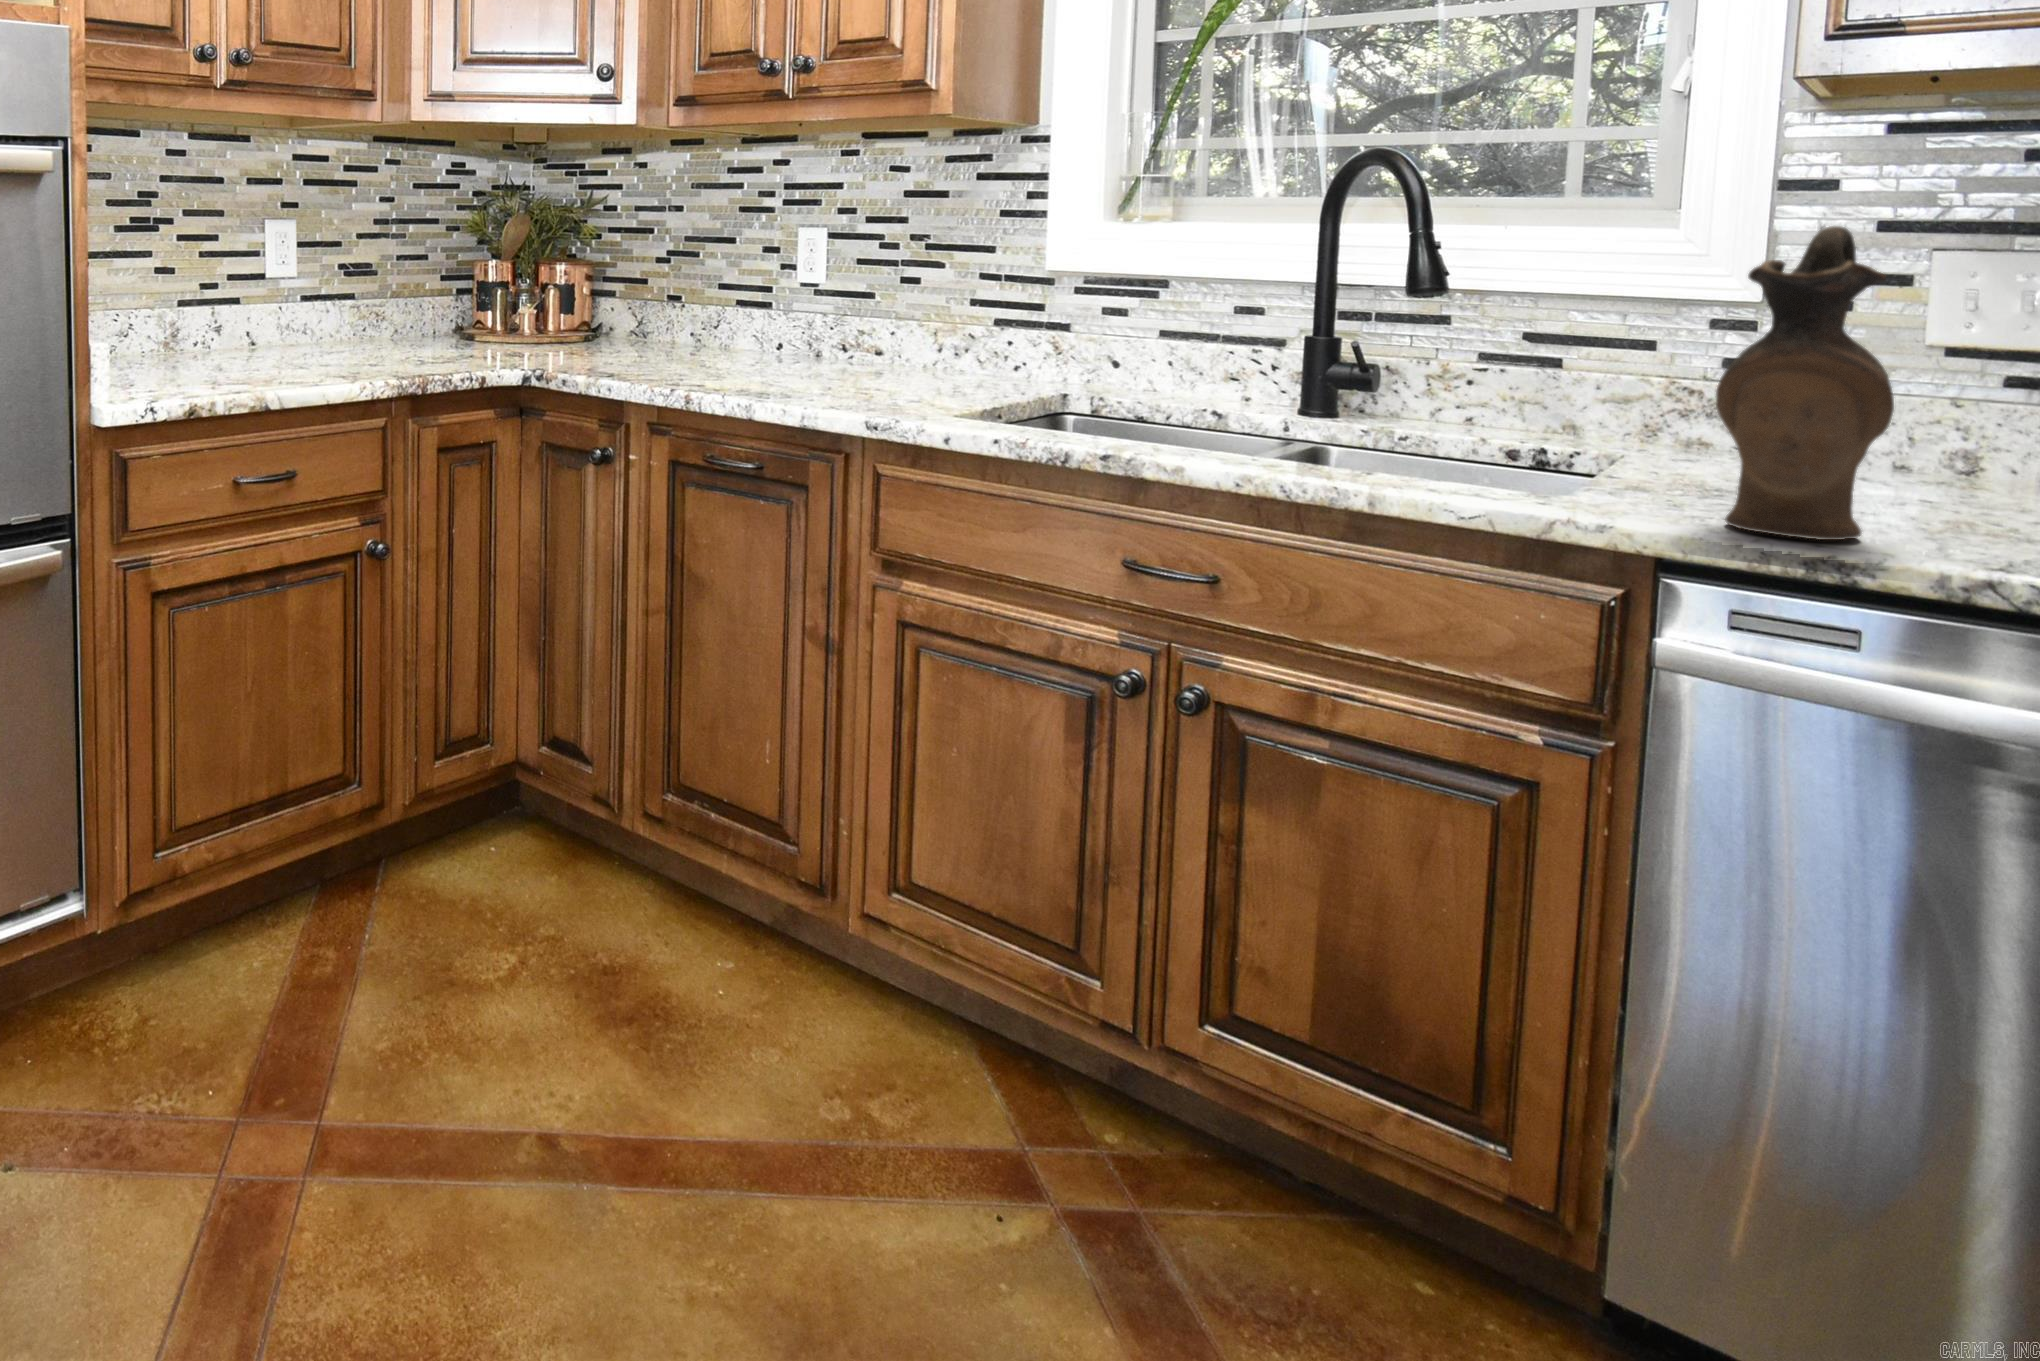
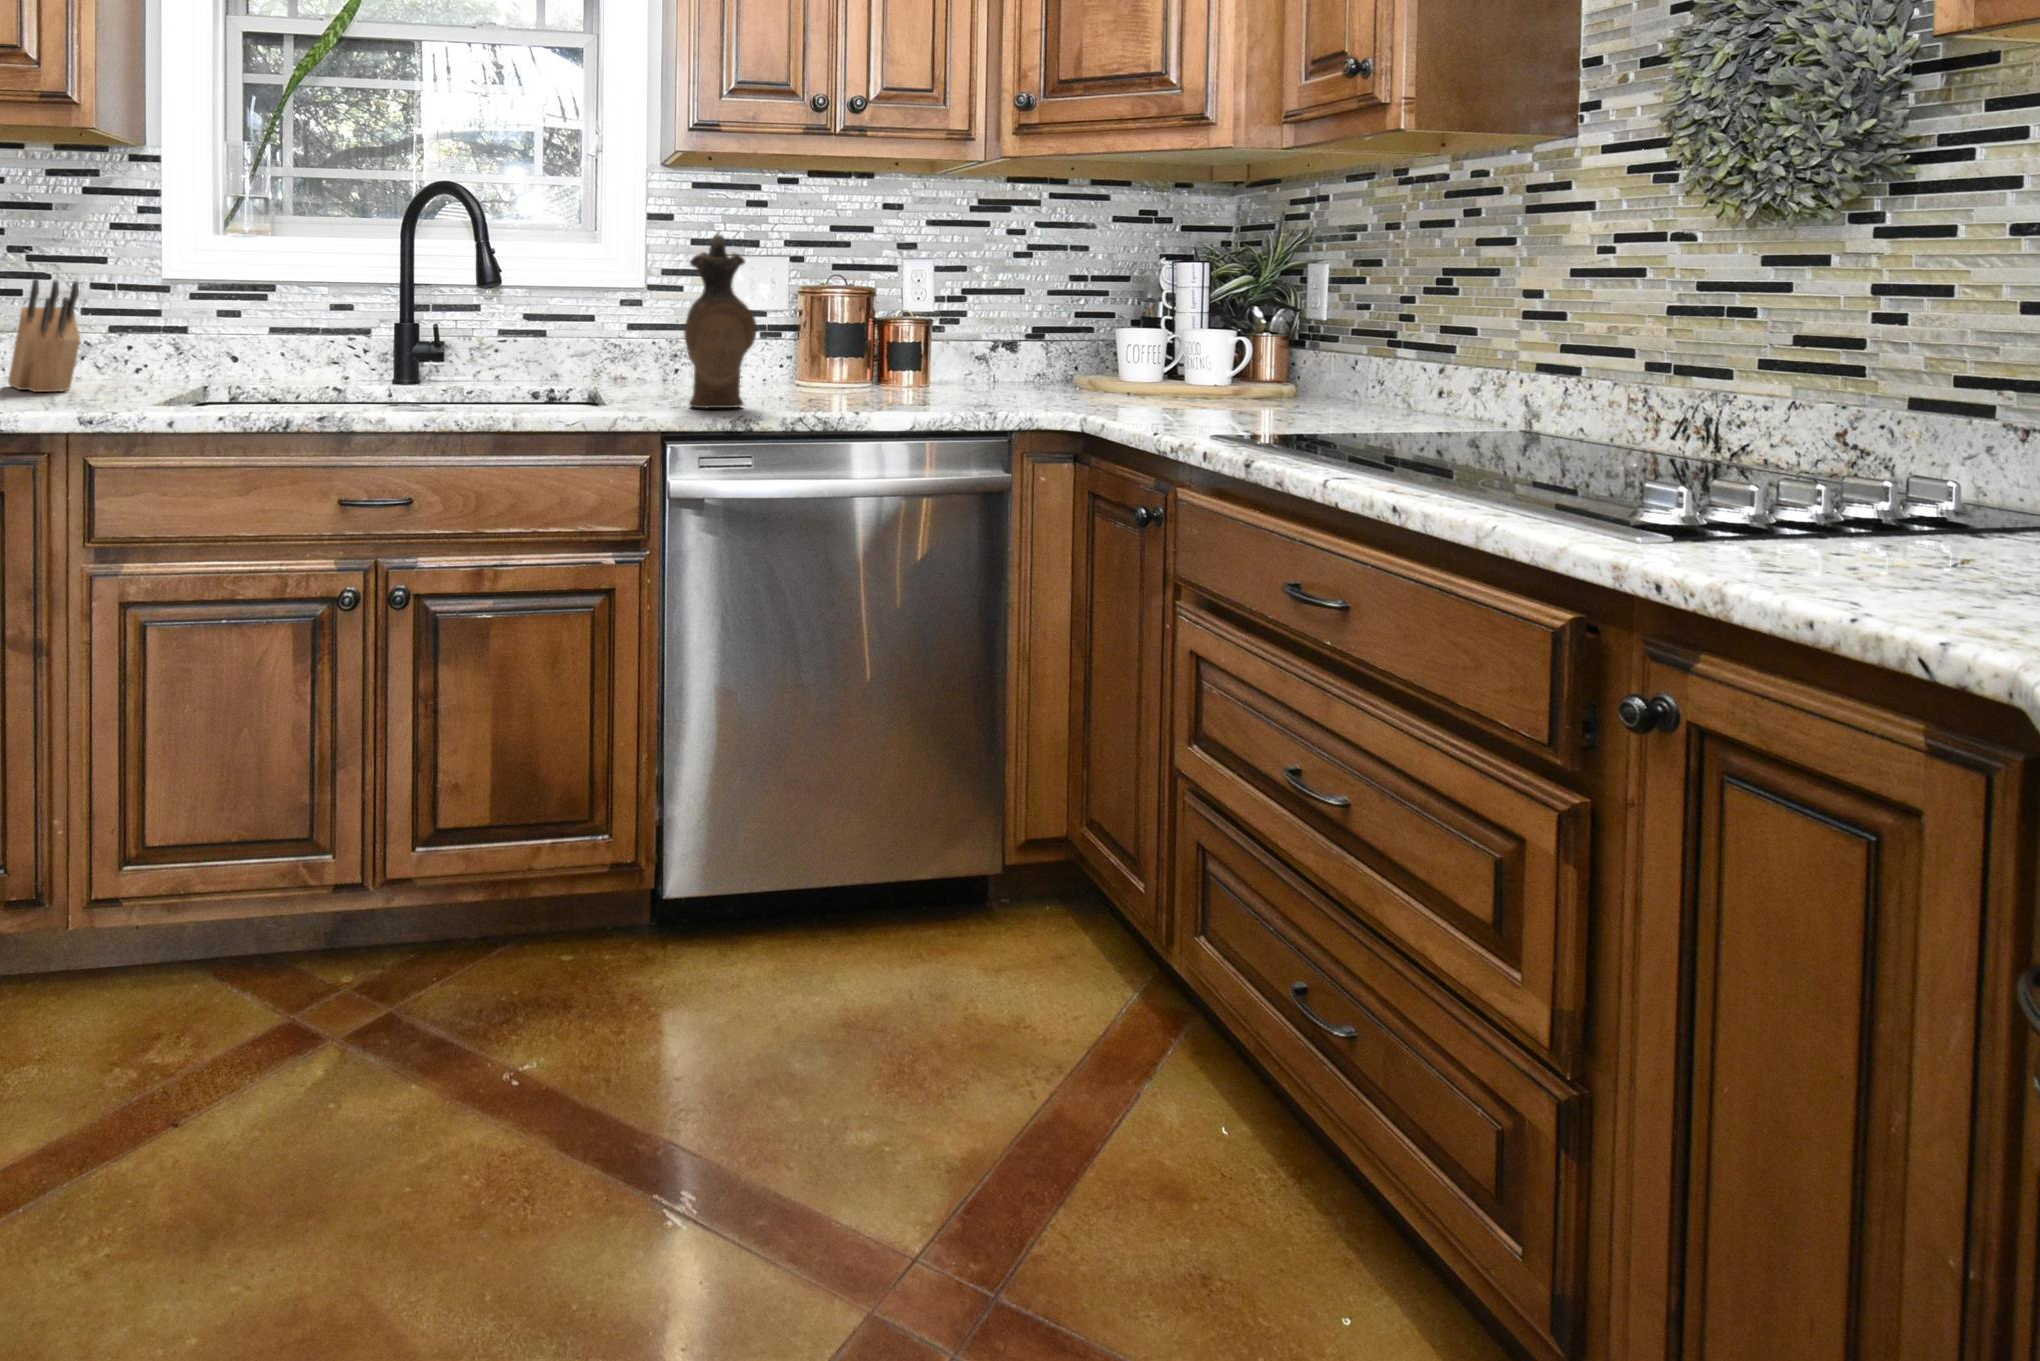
knife block: none [878,274,932,387] -> present [8,279,80,392]

